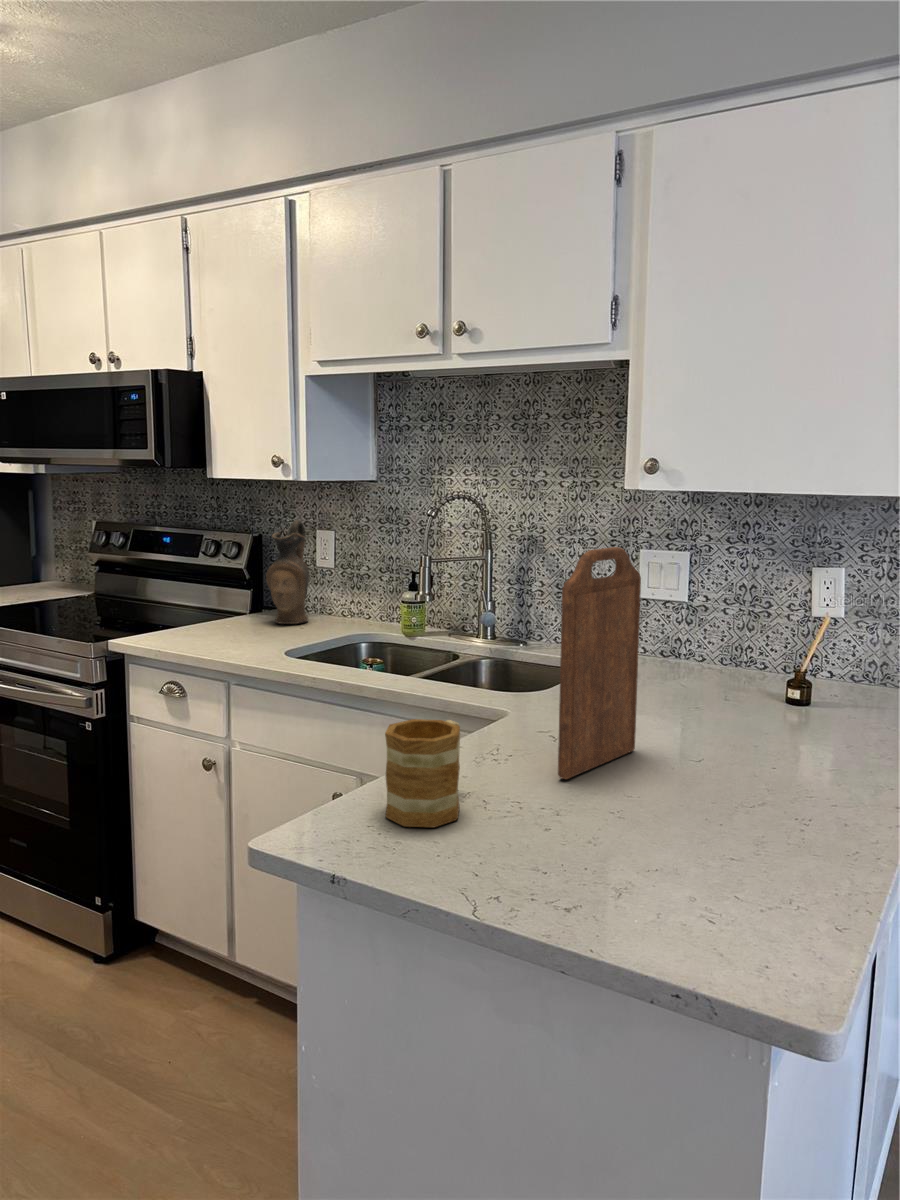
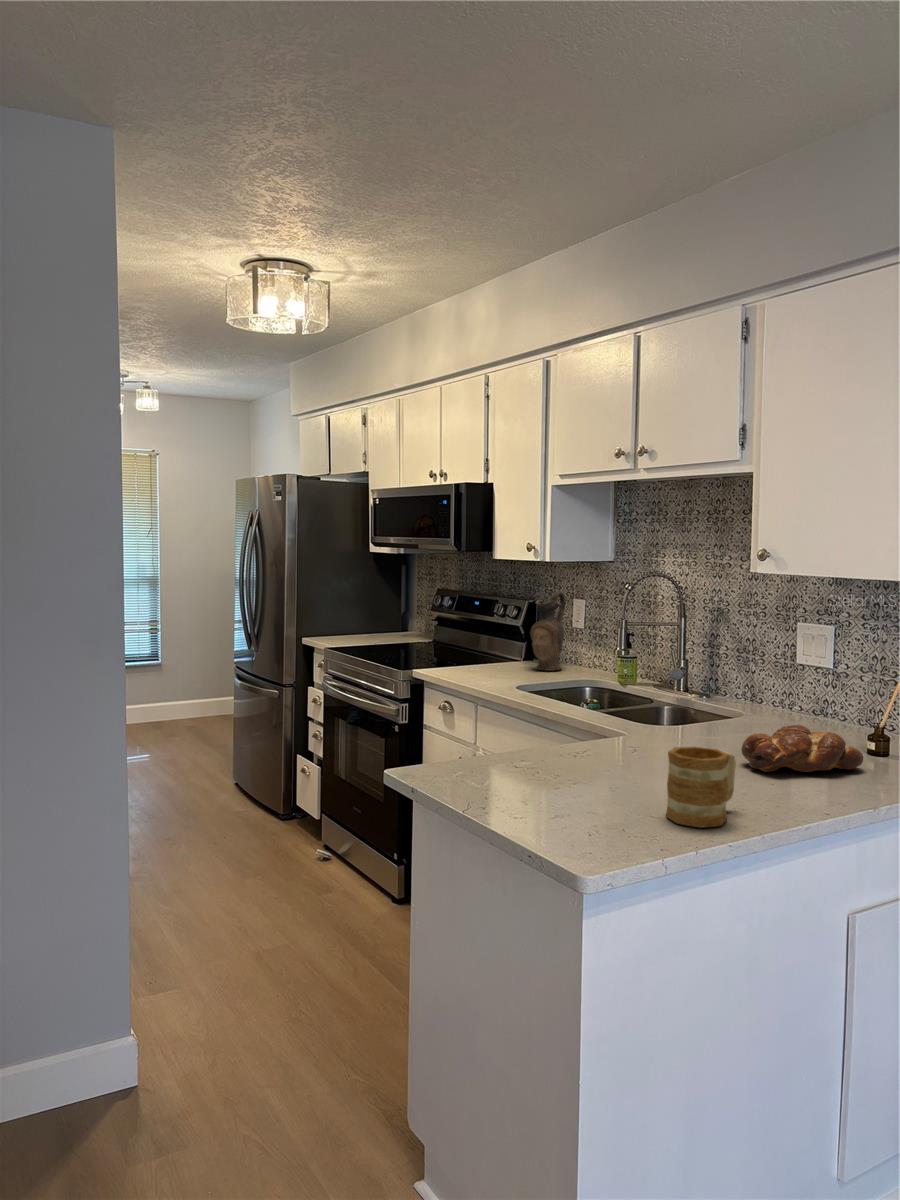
cutting board: present [558,547,641,779] -> none [609,609,694,769]
bread loaf: none [688,683,817,750] -> present [741,725,863,772]
mug: present [385,719,460,827] -> present [666,746,736,828]

